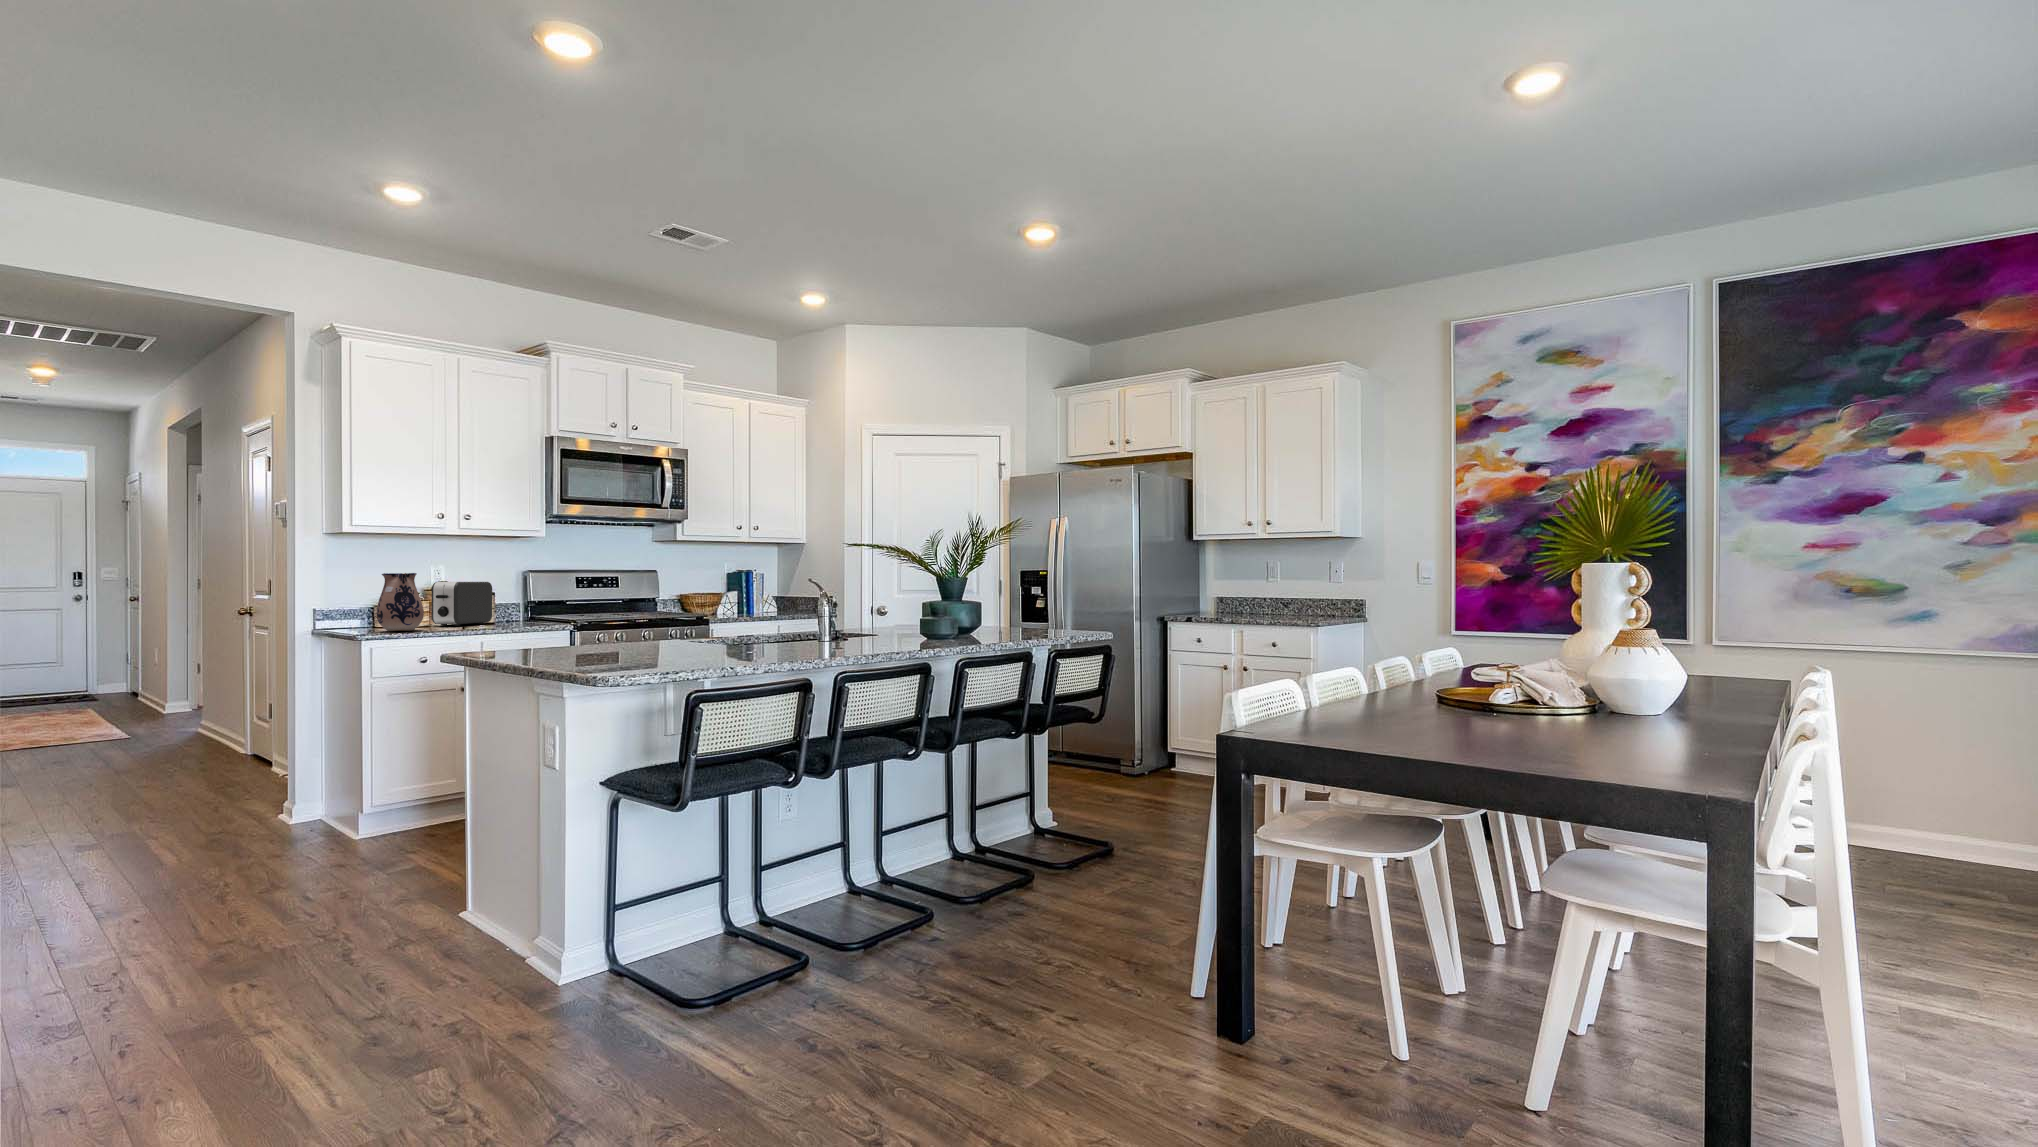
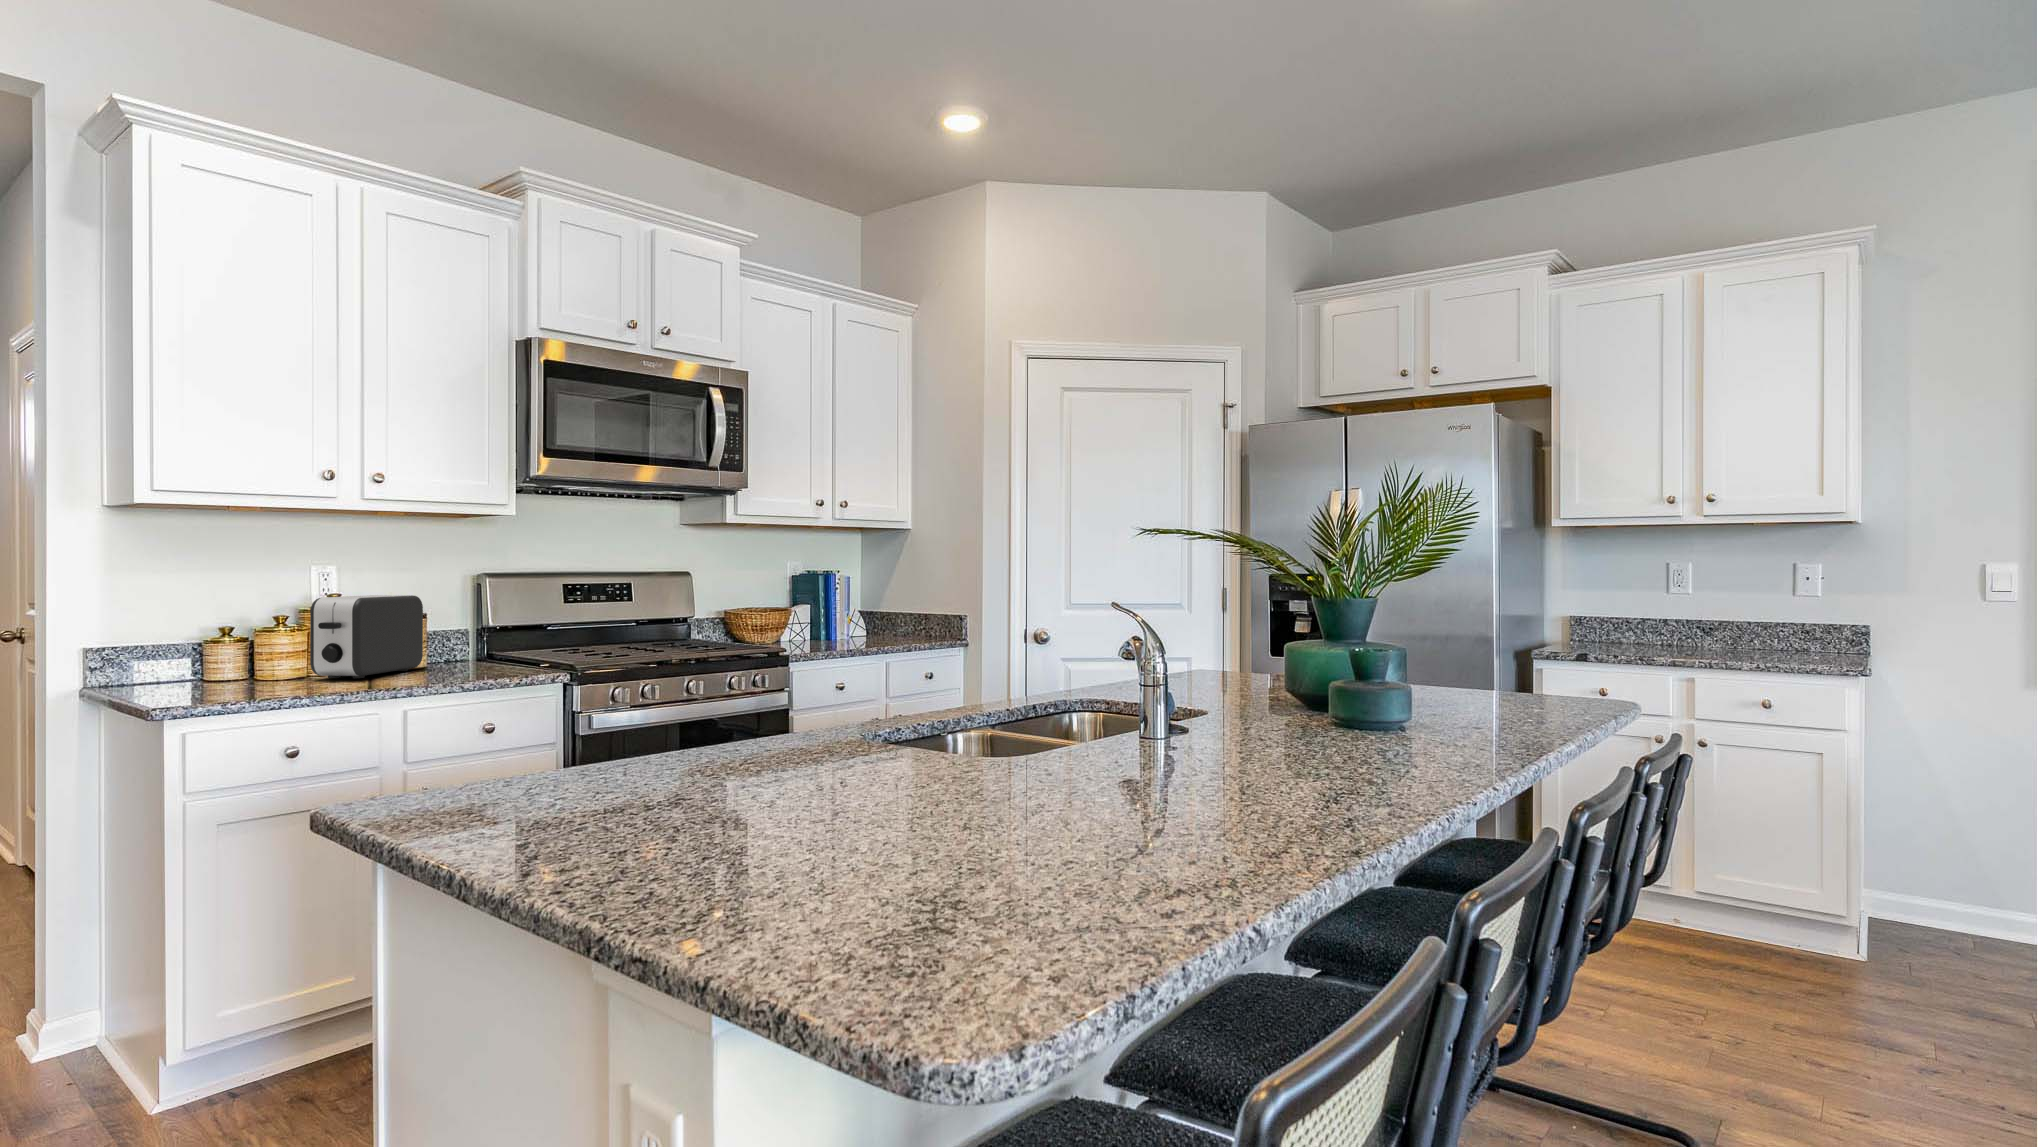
ceramic pitcher: present [376,573,424,631] -> none [198,584,293,697]

